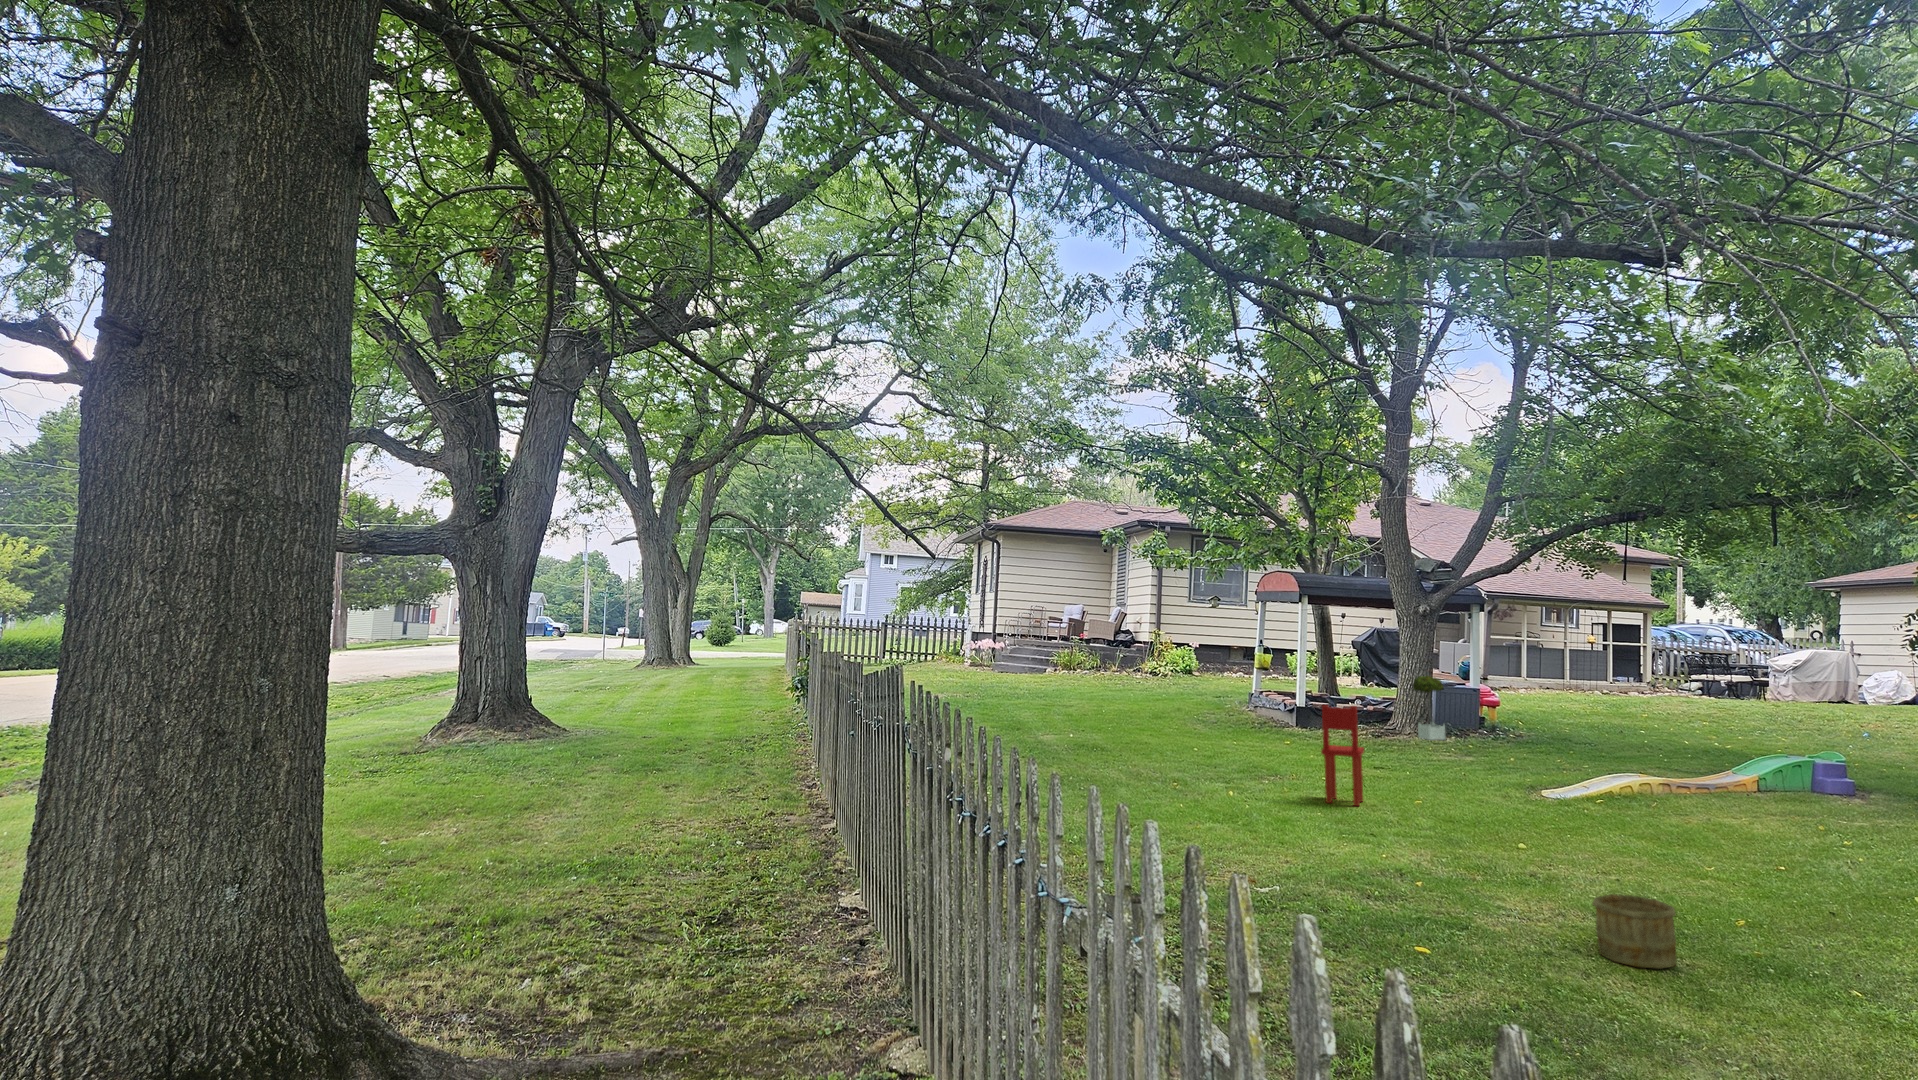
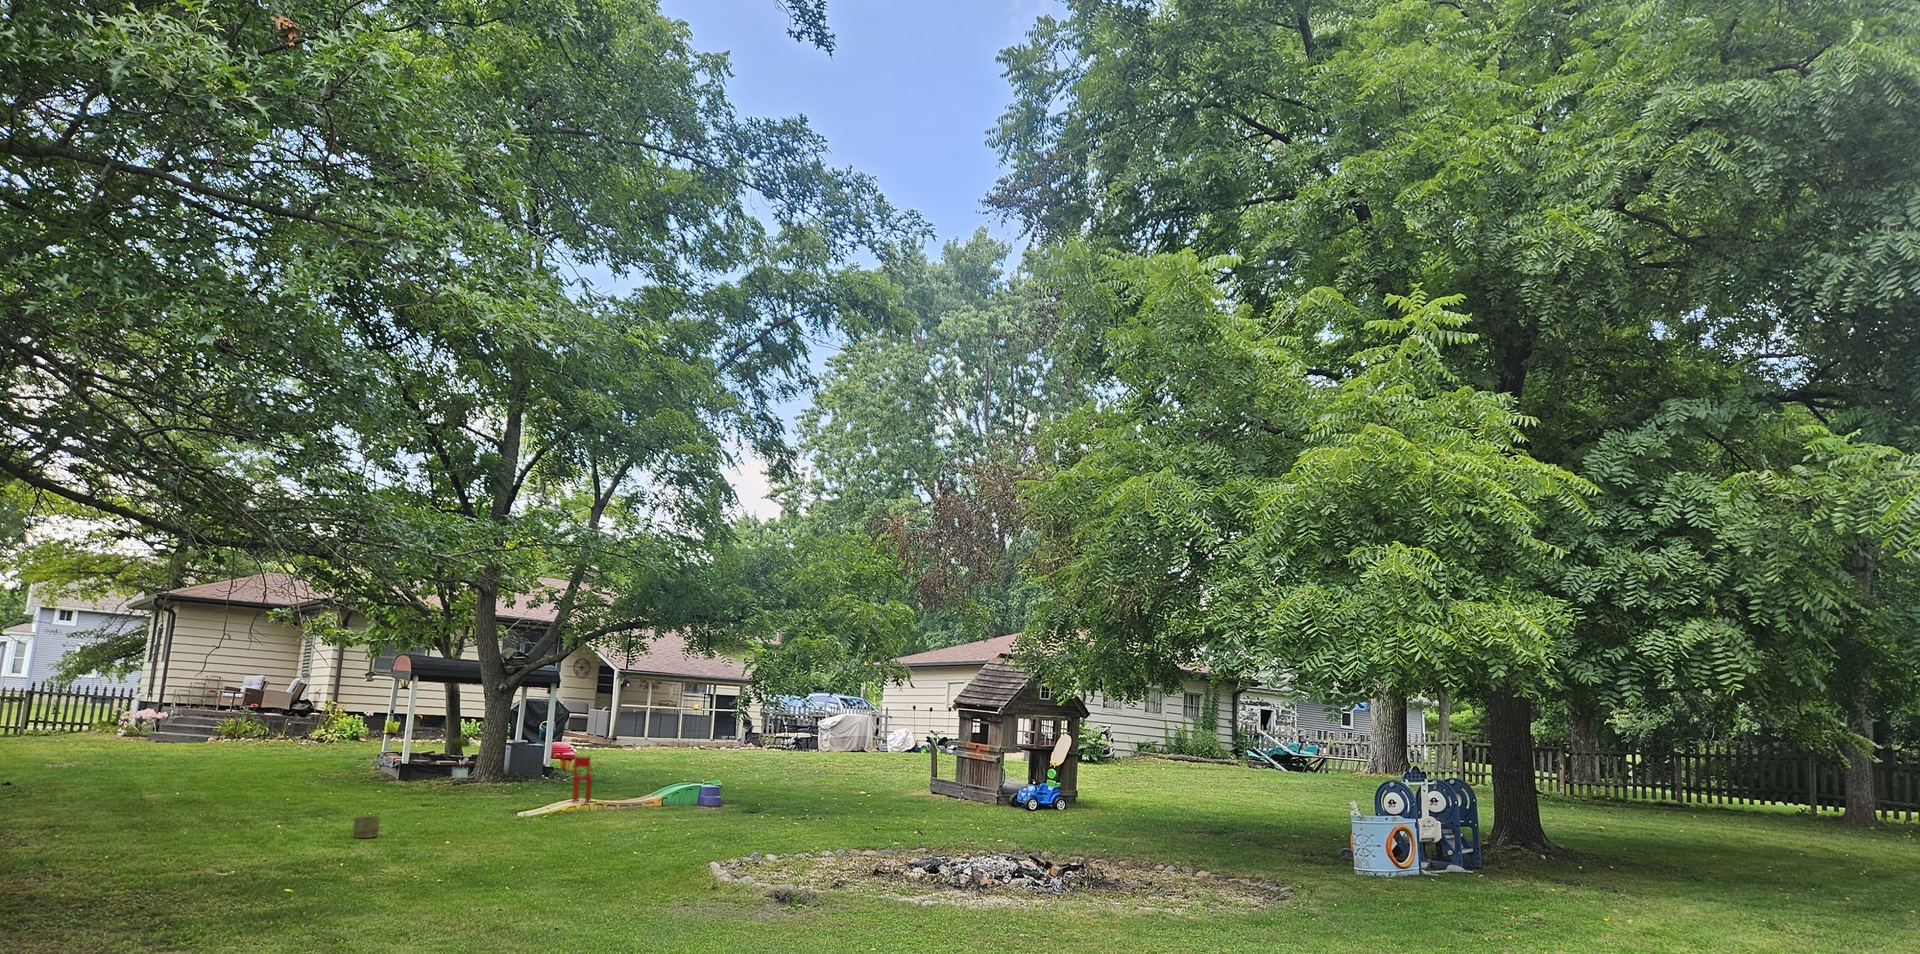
chair: present [1321,705,1364,806] -> present [572,756,593,803]

